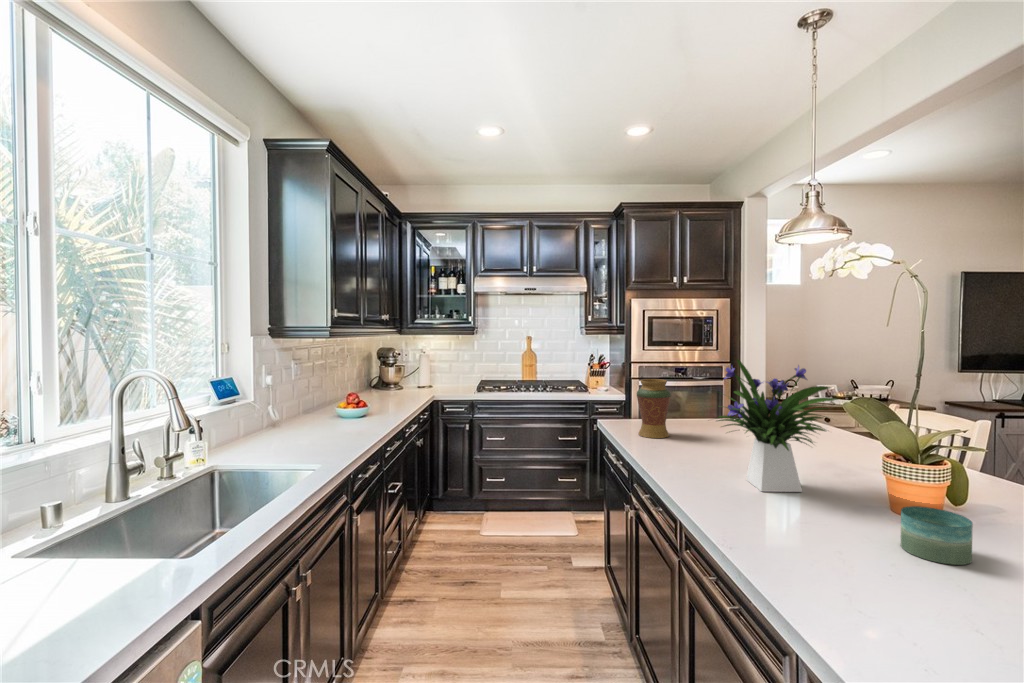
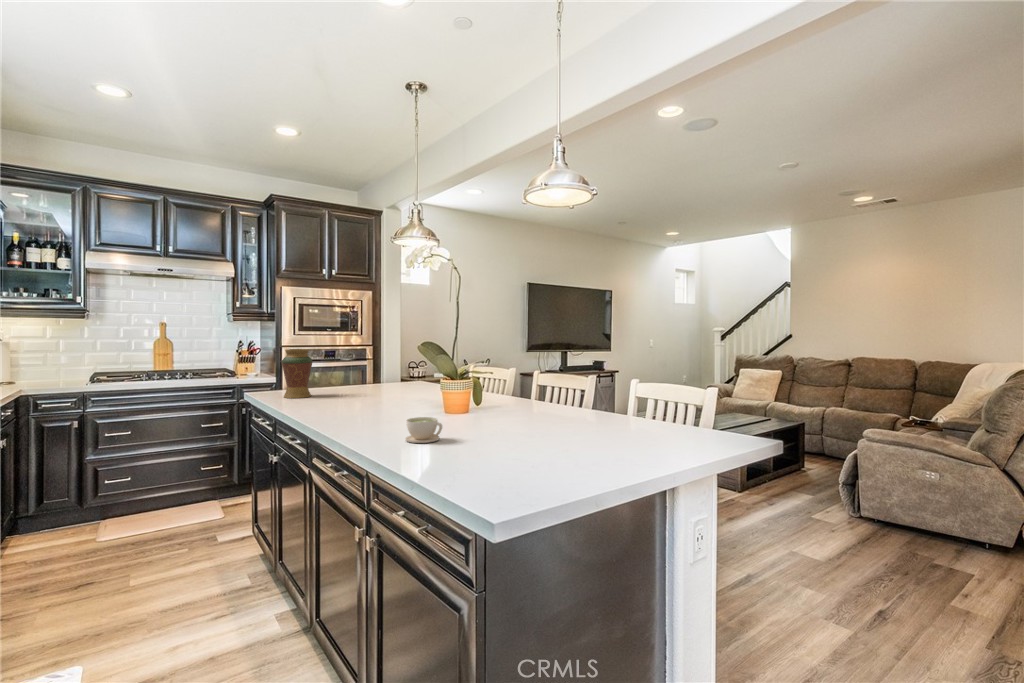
flower arrangement: present [715,359,837,492] -> none [332,319,420,414]
candle: present [901,506,973,565] -> none [442,400,474,426]
coffee cup: none [852,553,935,615] -> present [405,417,442,443]

